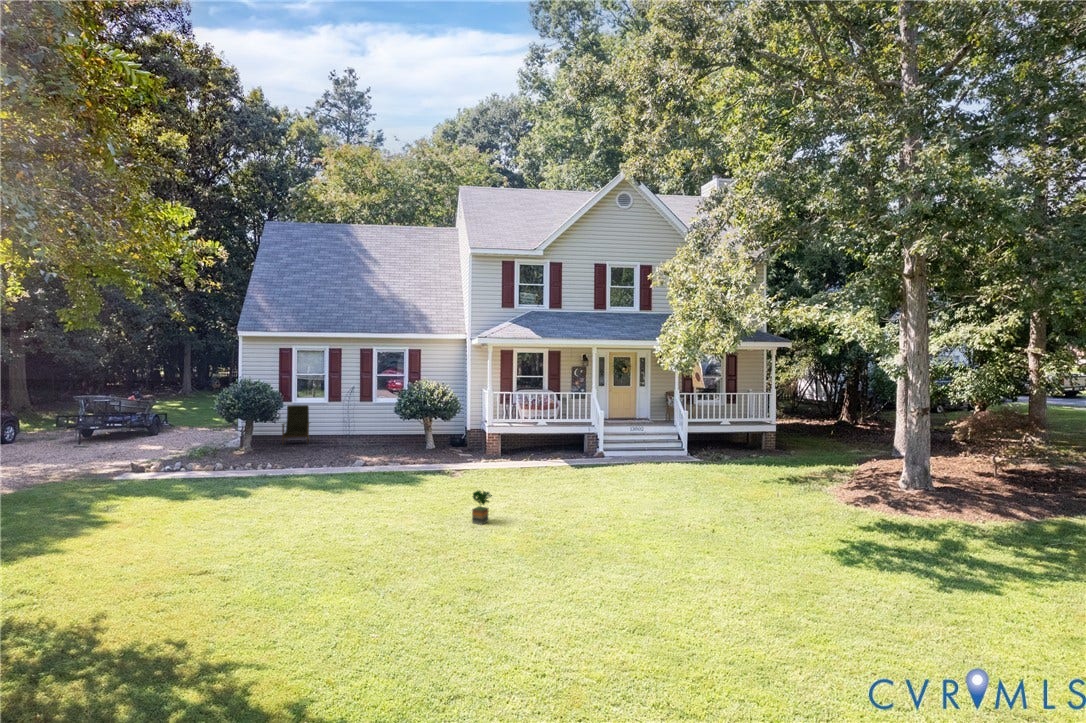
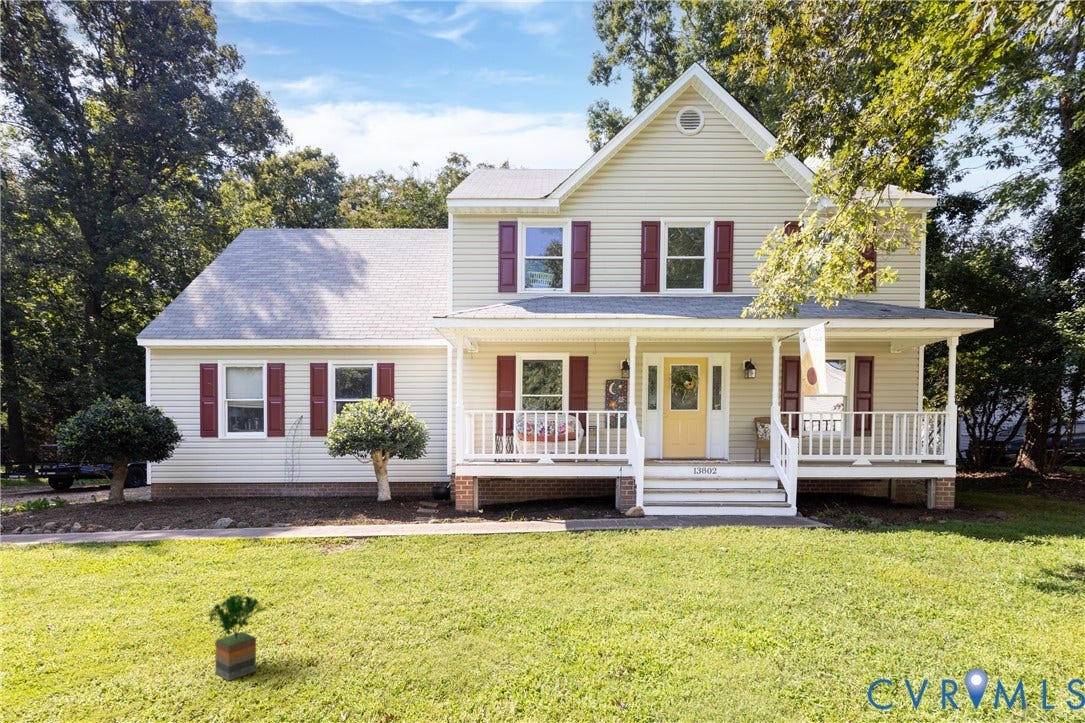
lounge chair: present [282,405,310,444] -> none [191,442,240,498]

